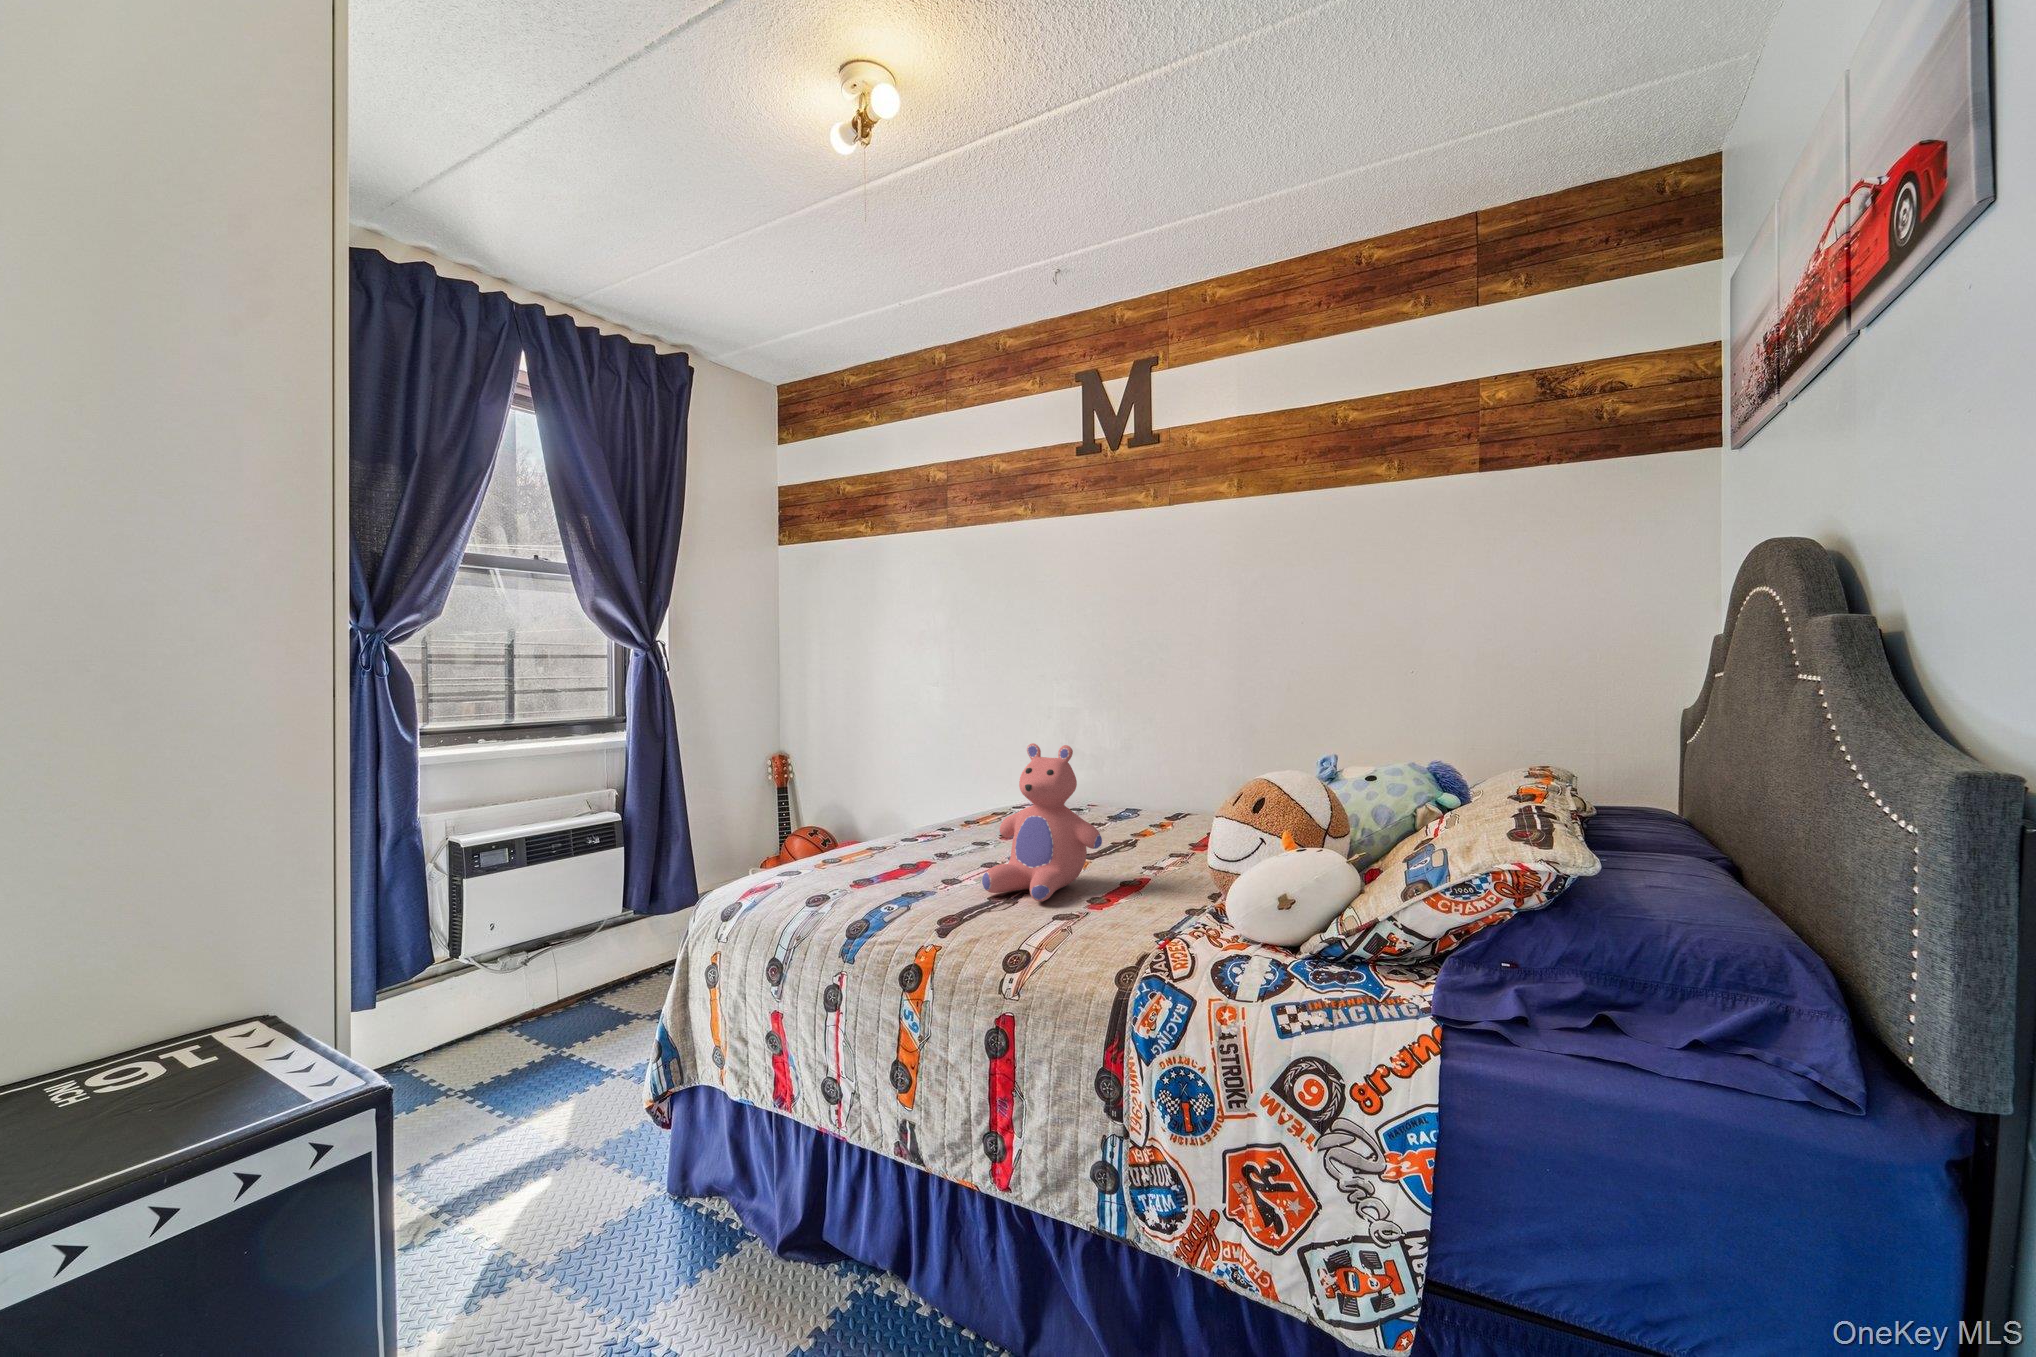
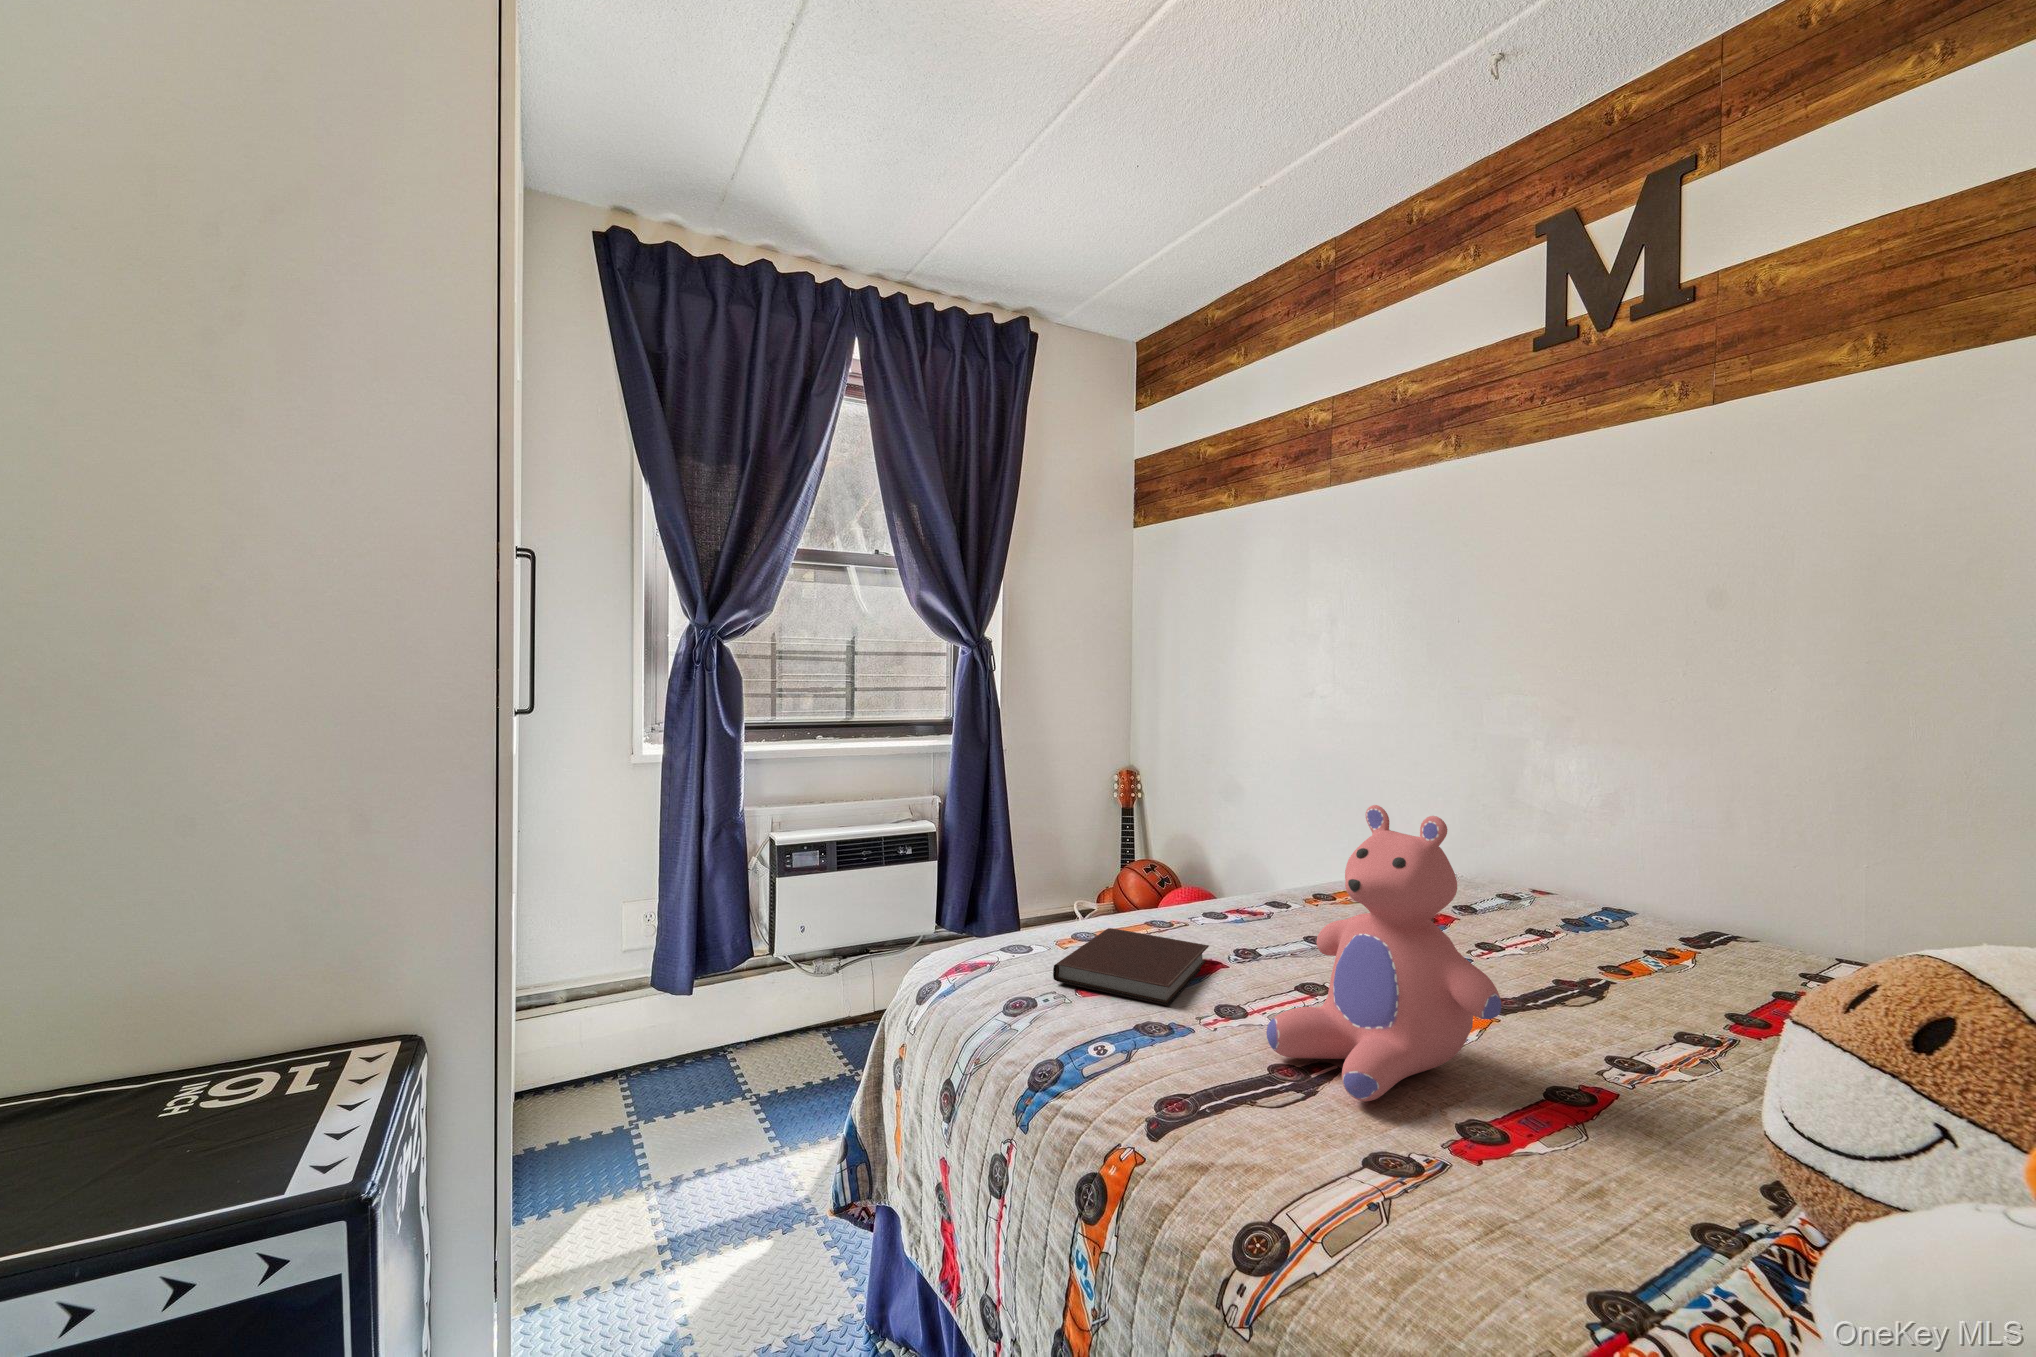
notebook: none [829,853,920,886] -> present [1053,928,1209,1006]

